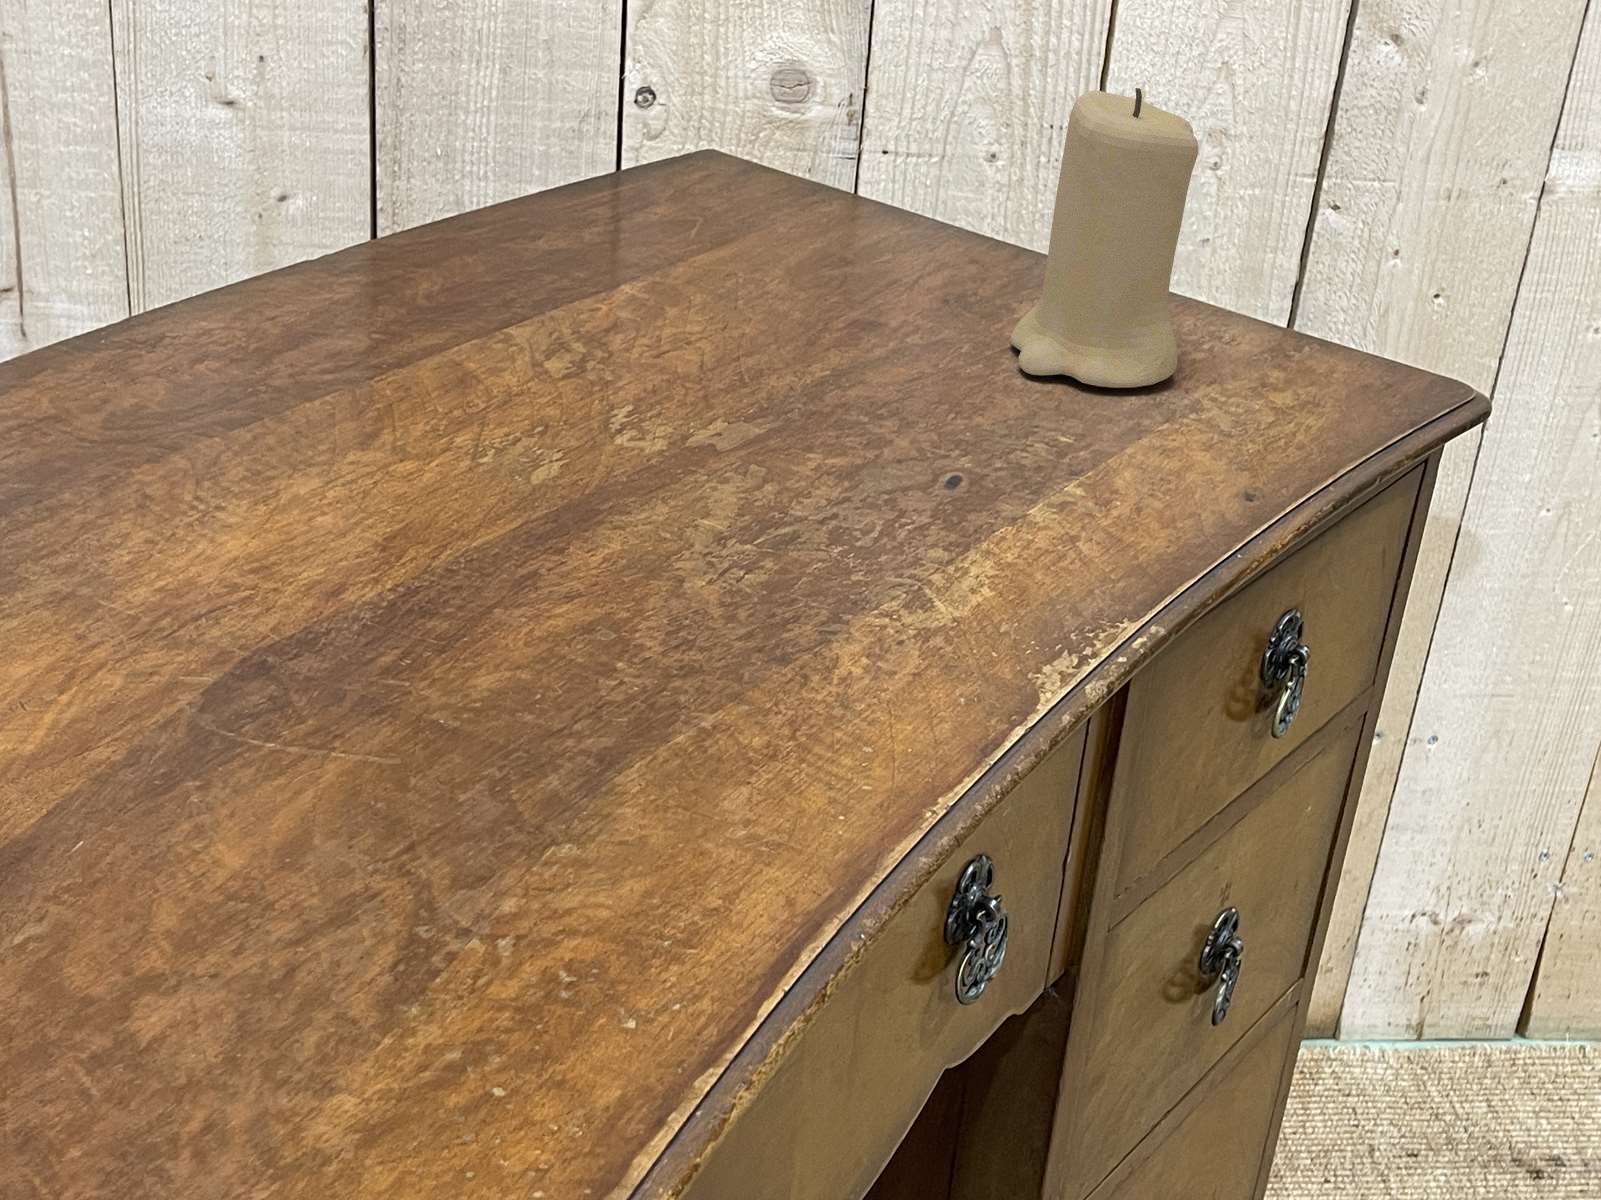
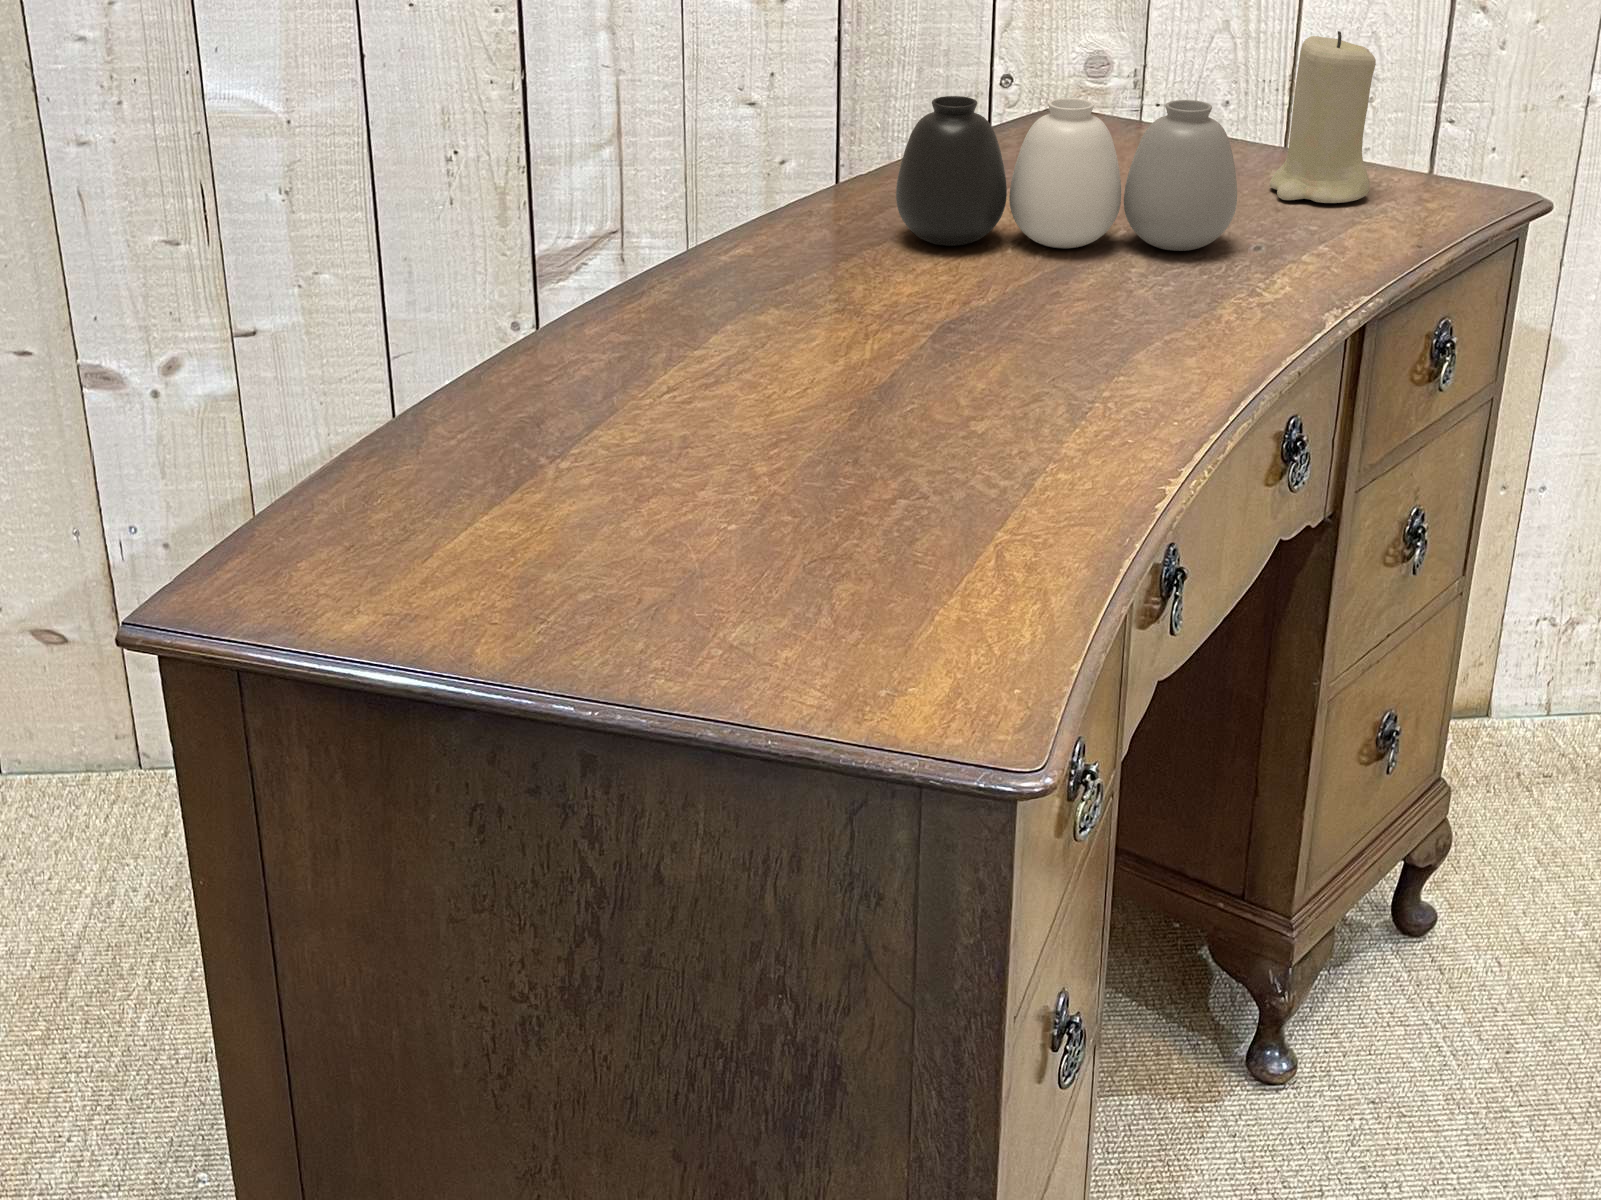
vase: none [284,161,919,484] -> present [896,96,1237,251]

